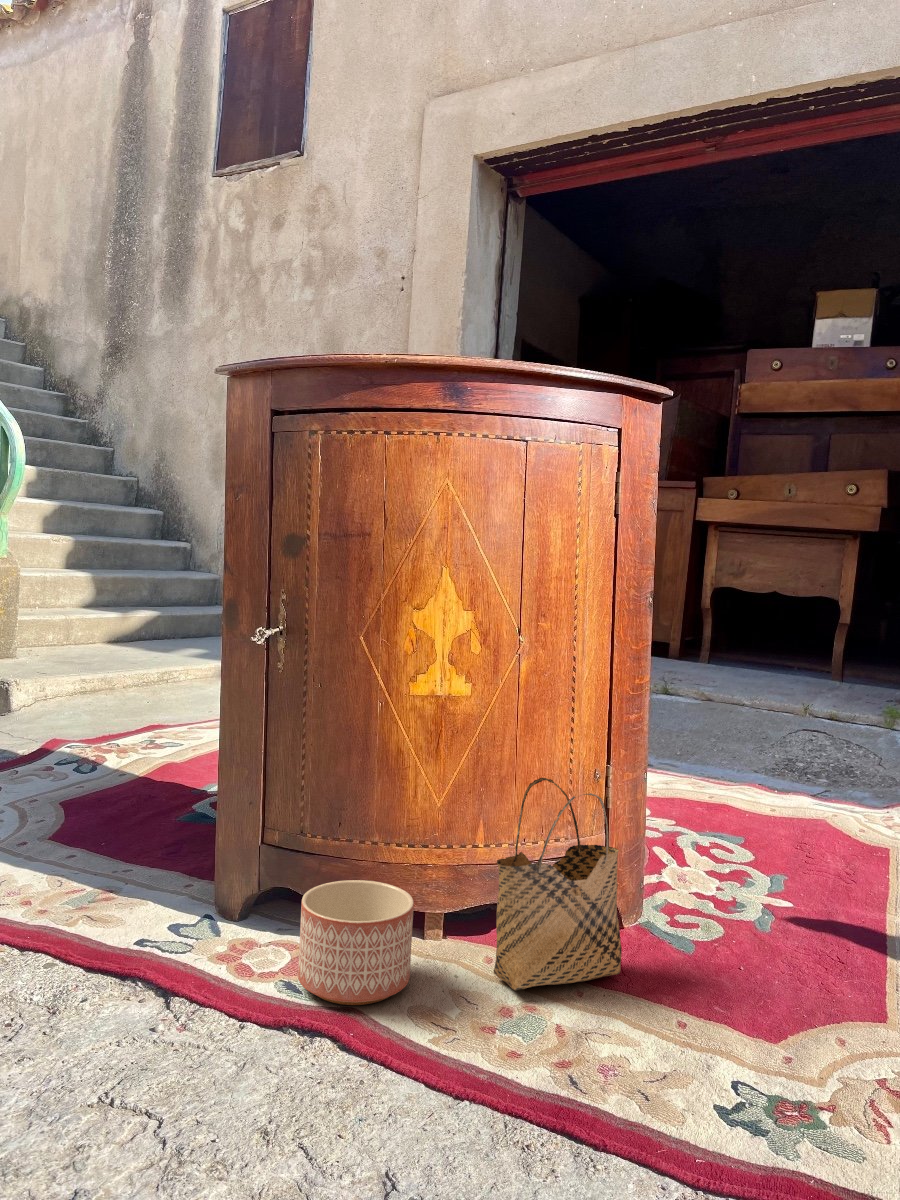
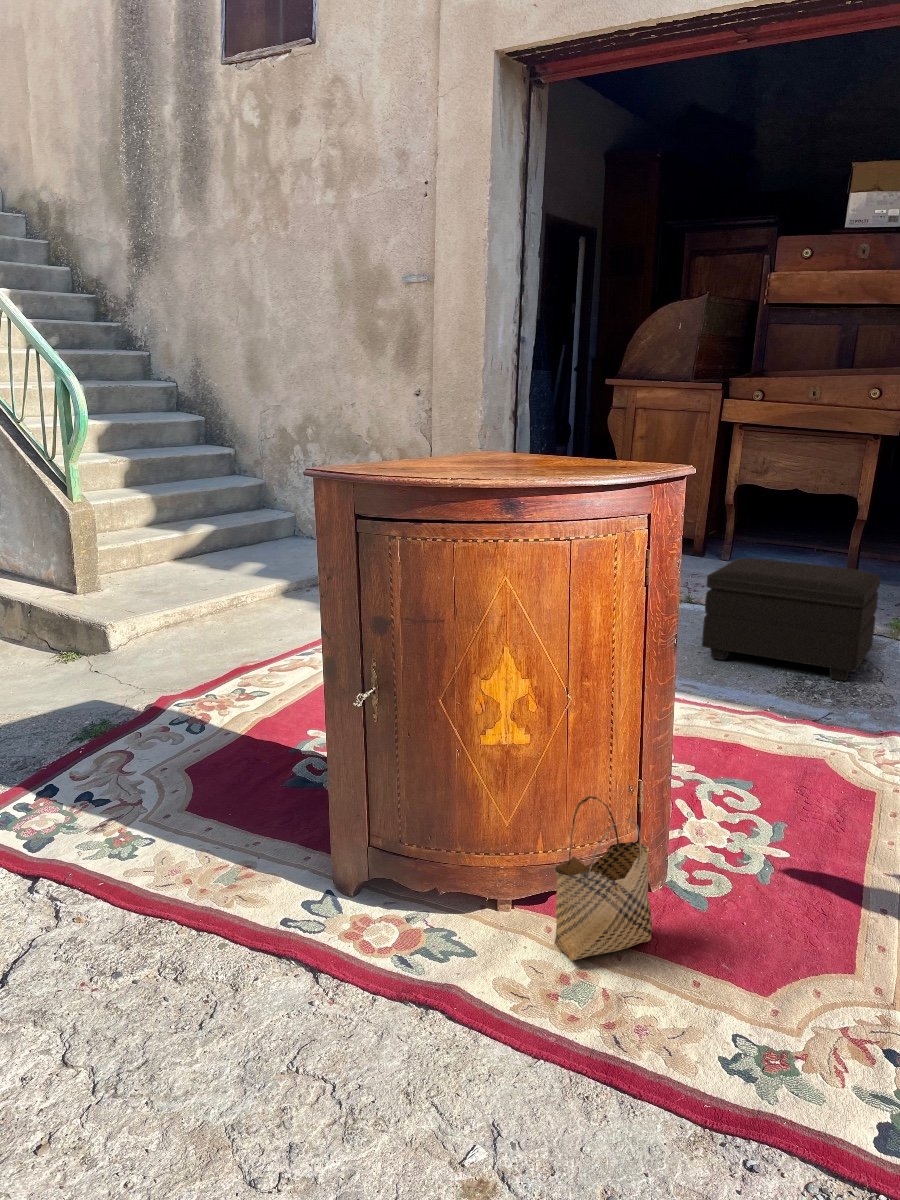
footstool: none [678,638,871,764] -> present [702,558,881,681]
planter: present [298,880,414,1005] -> none [408,878,493,978]

